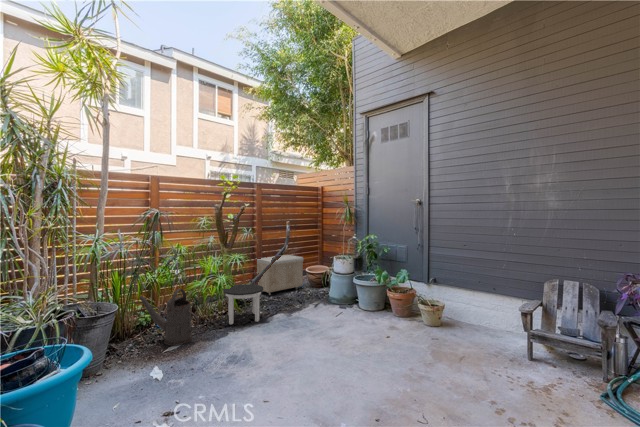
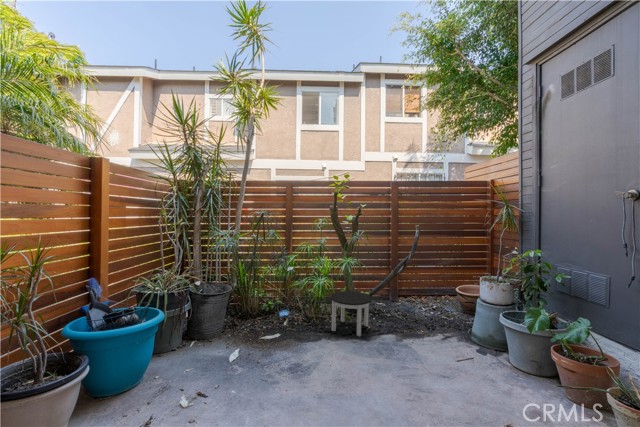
storage bench: present [256,255,304,295] -> none [393,266,452,310]
watering can: present [140,289,199,346] -> none [262,285,293,337]

